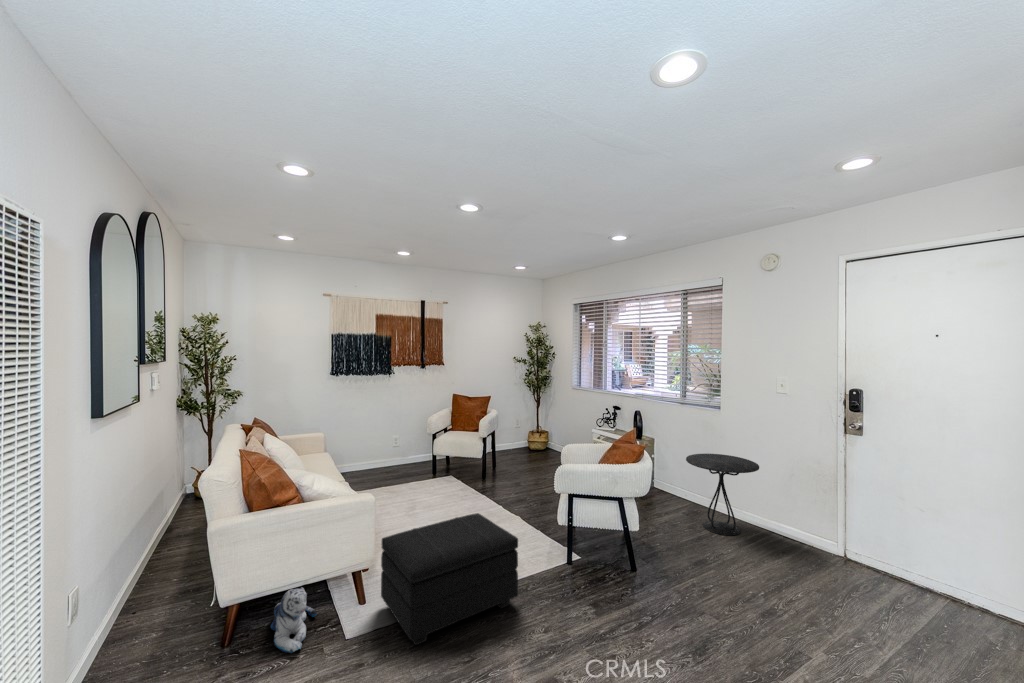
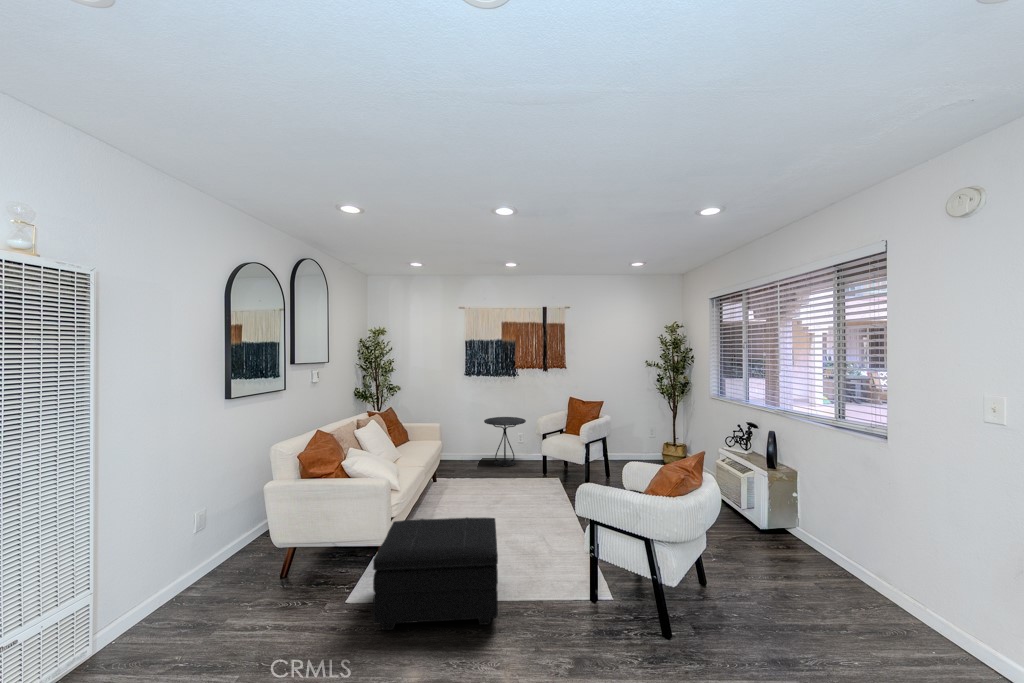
side table: present [686,454,759,535] -> present [484,417,526,466]
plush toy: present [270,588,317,653] -> none [304,546,350,599]

